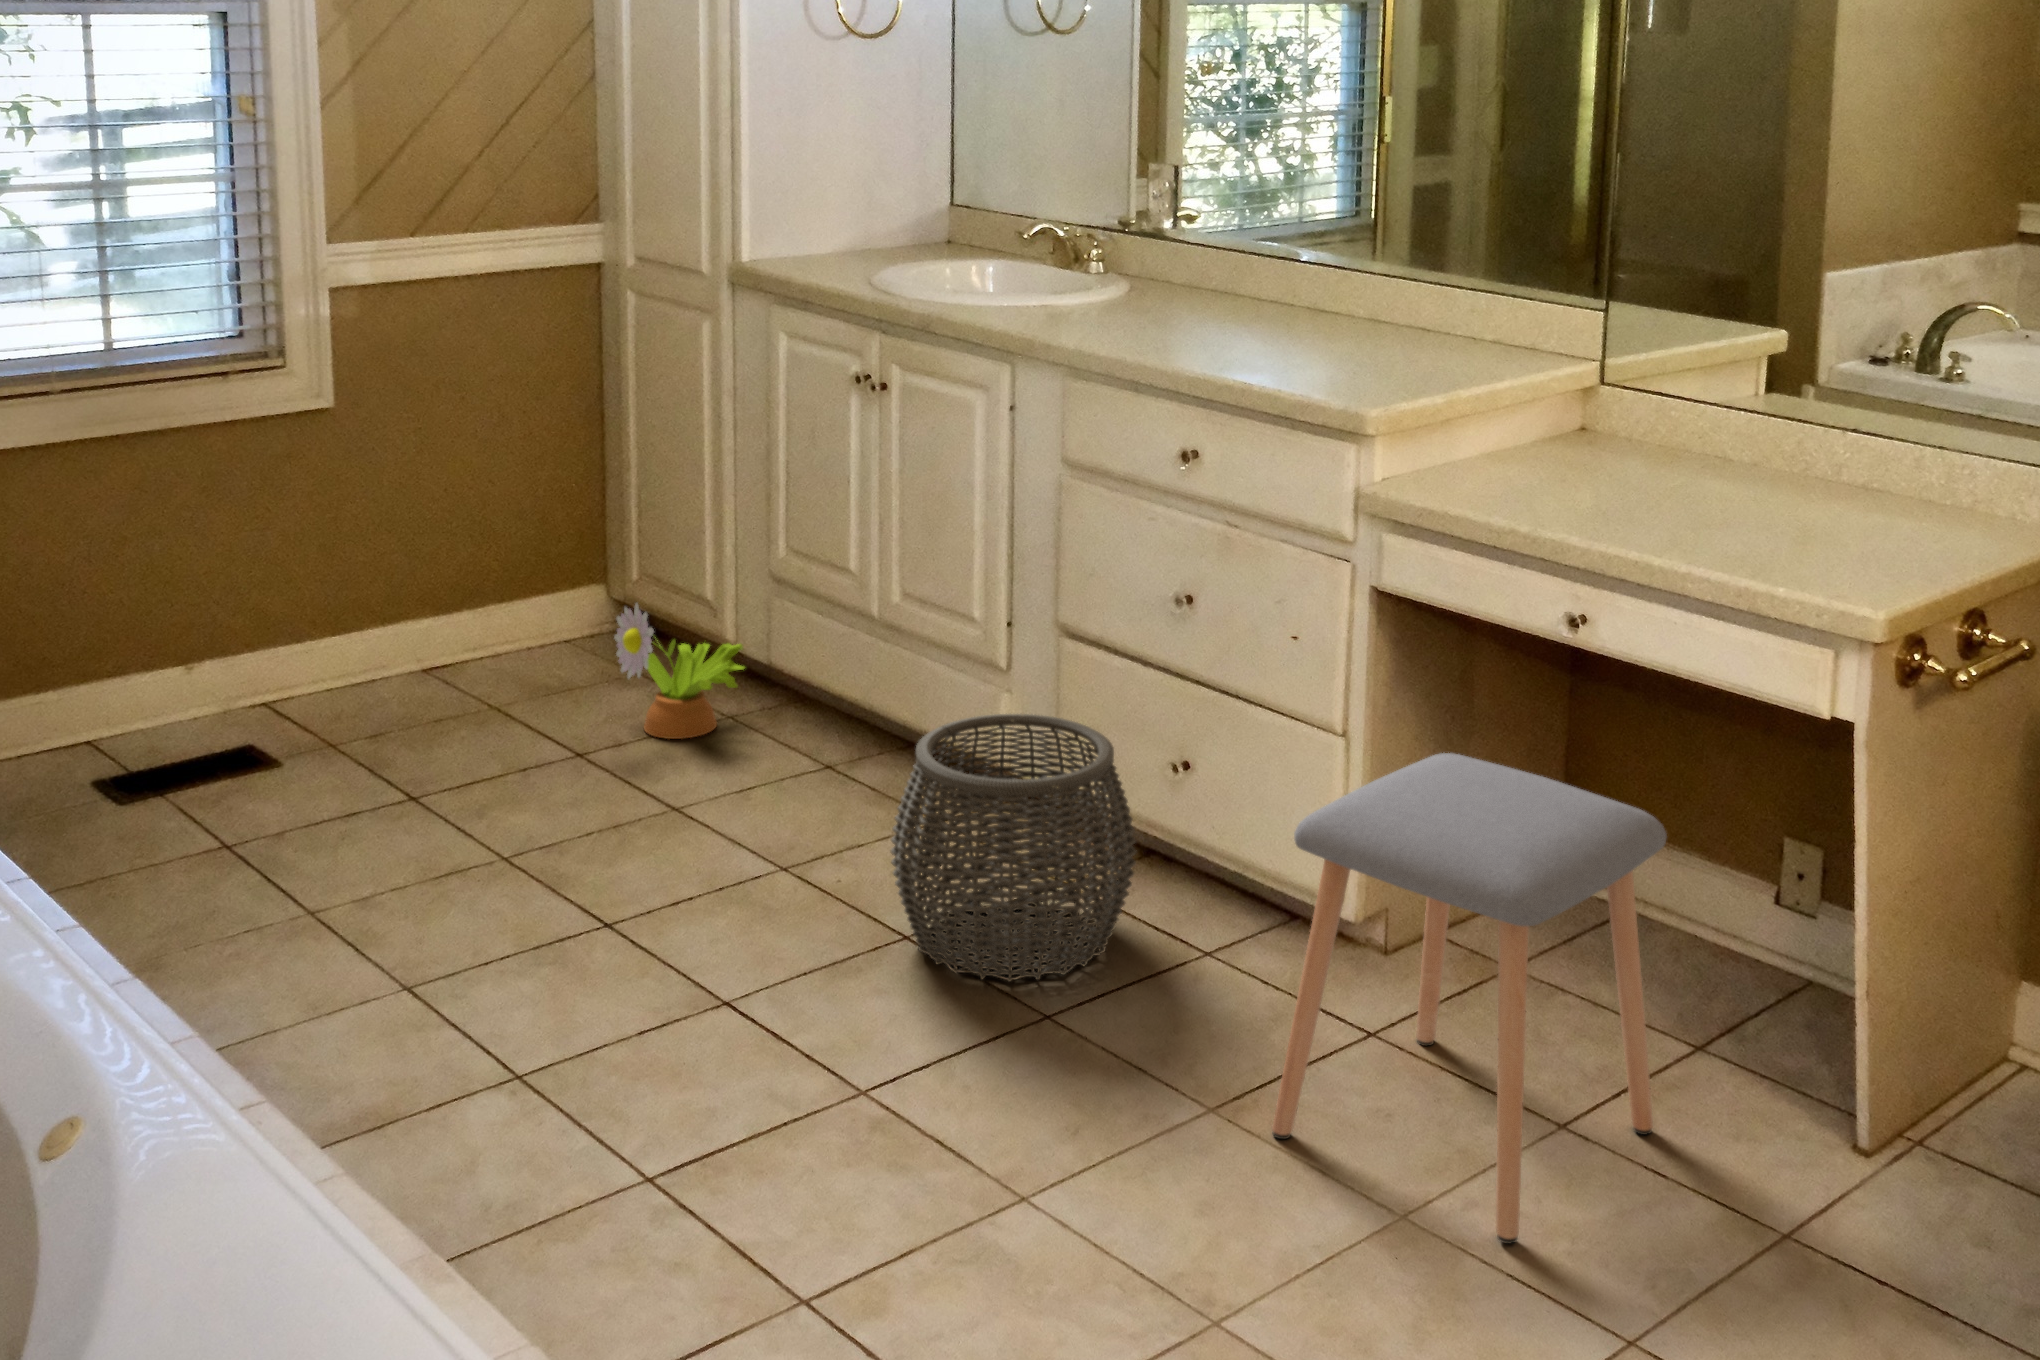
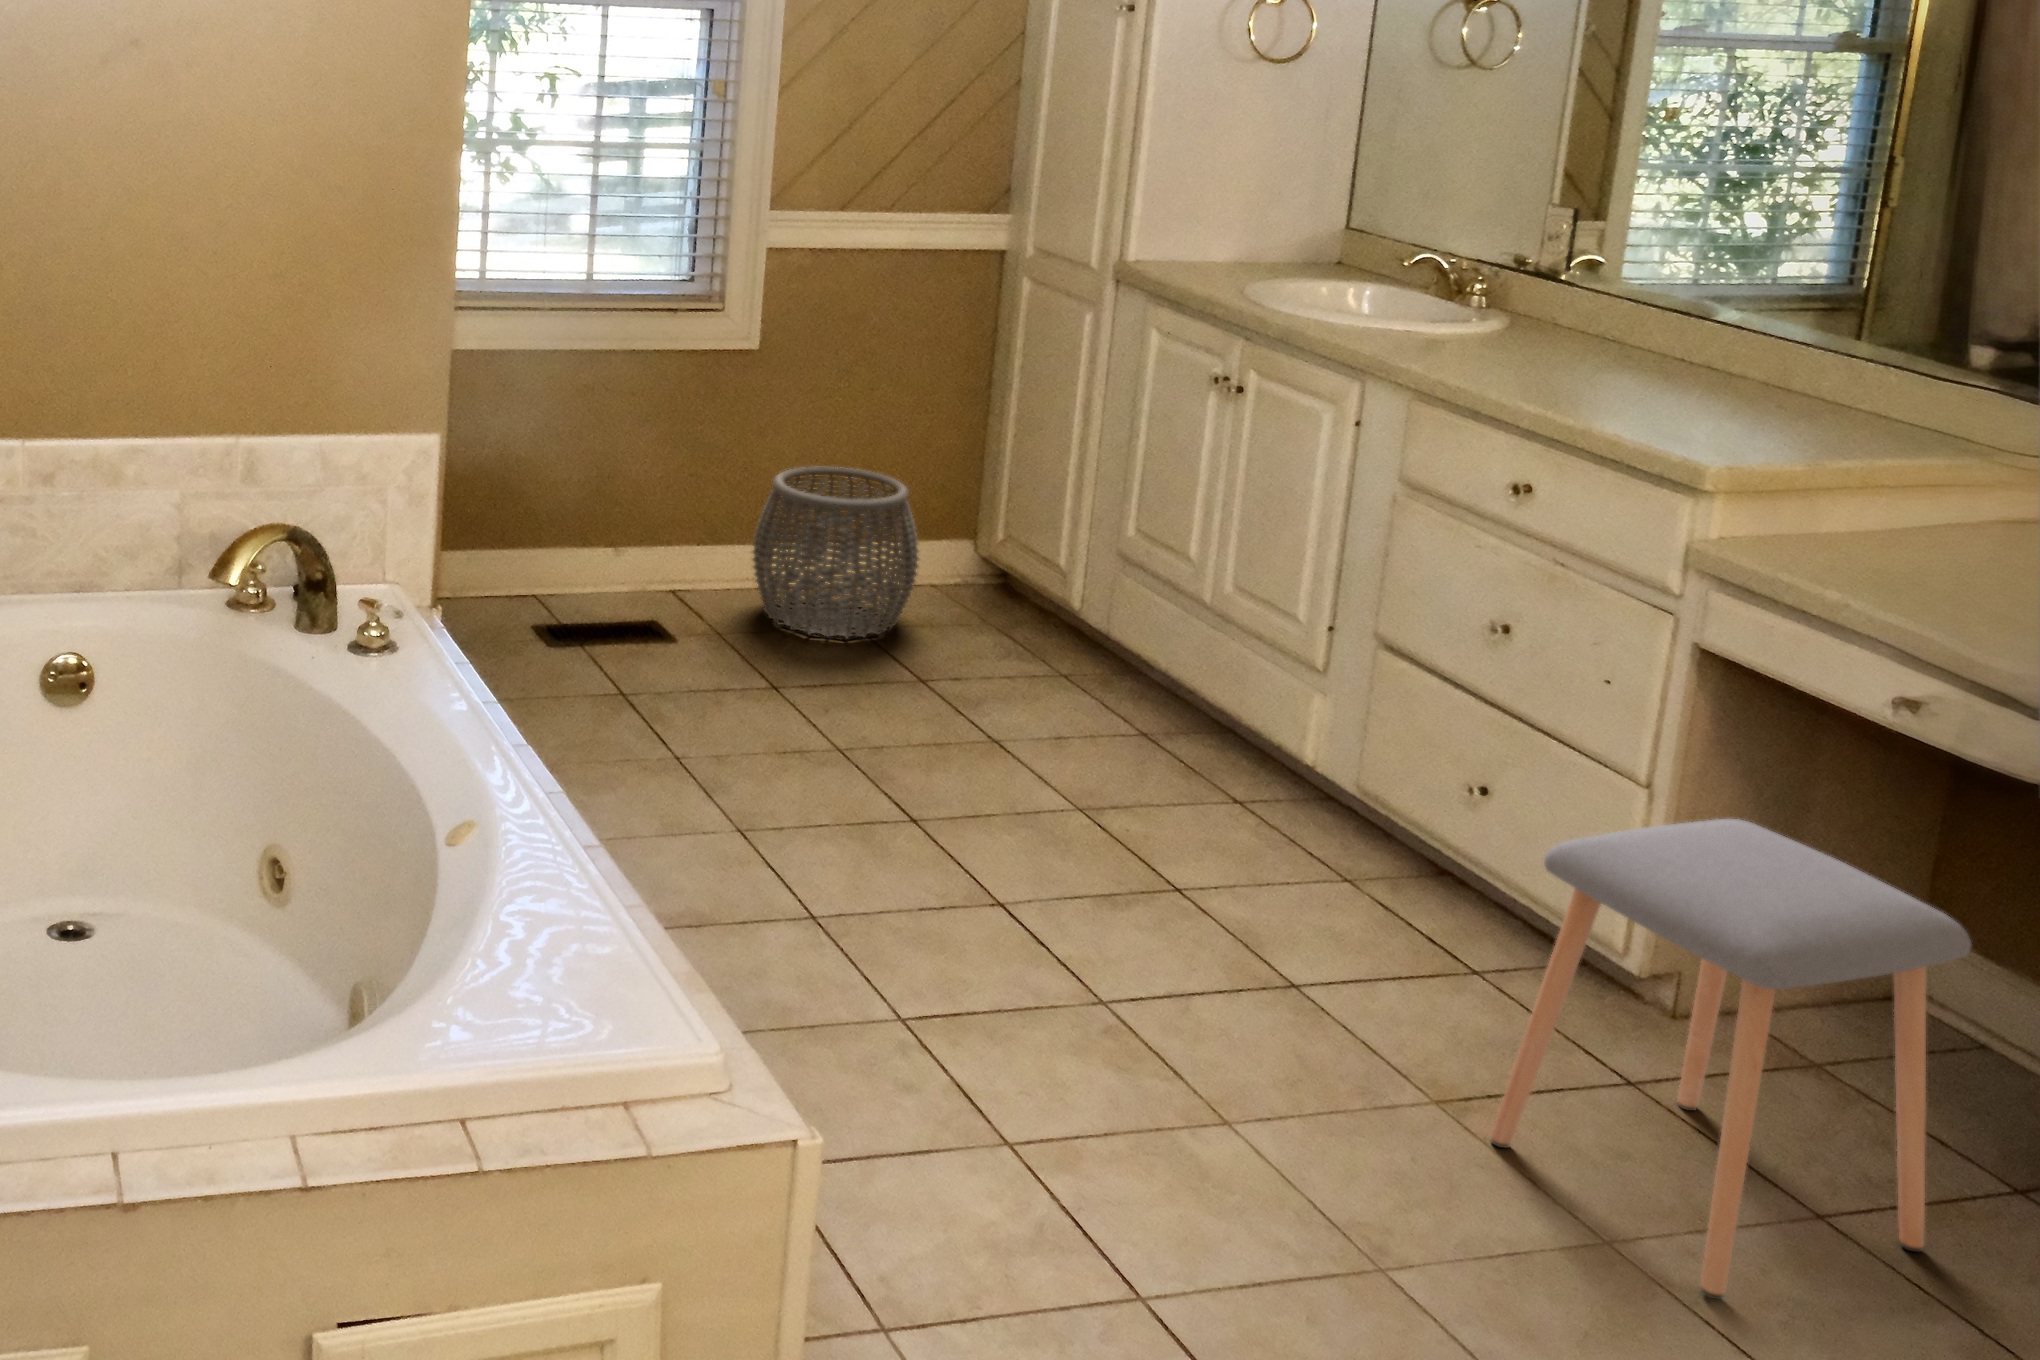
decorative plant: present [614,603,744,739] -> none [968,556,1086,686]
woven basket: present [891,714,1136,982] -> present [753,467,919,638]

